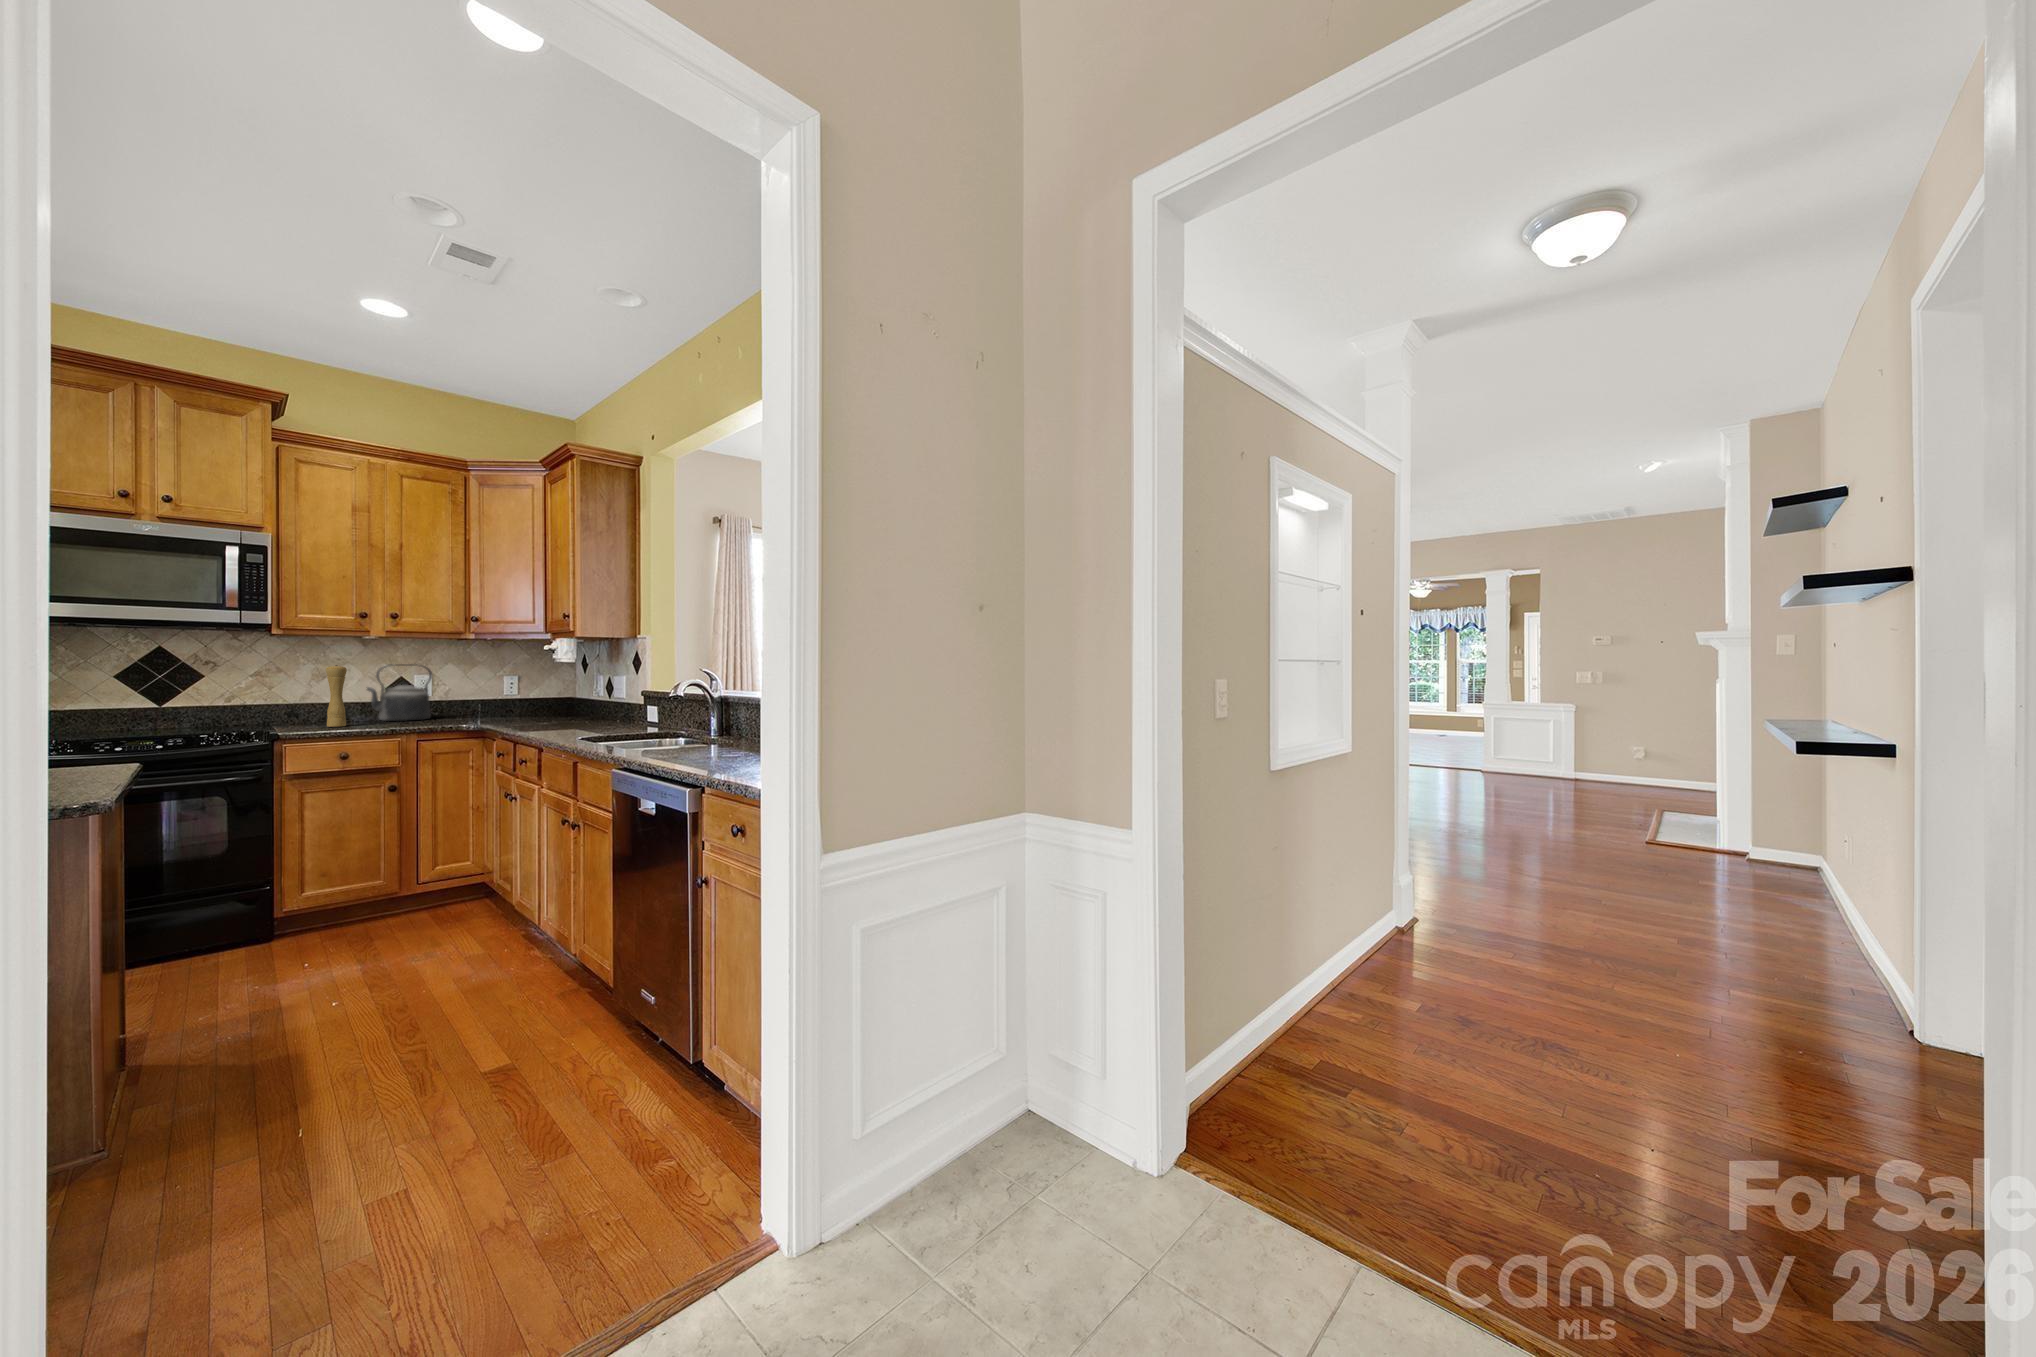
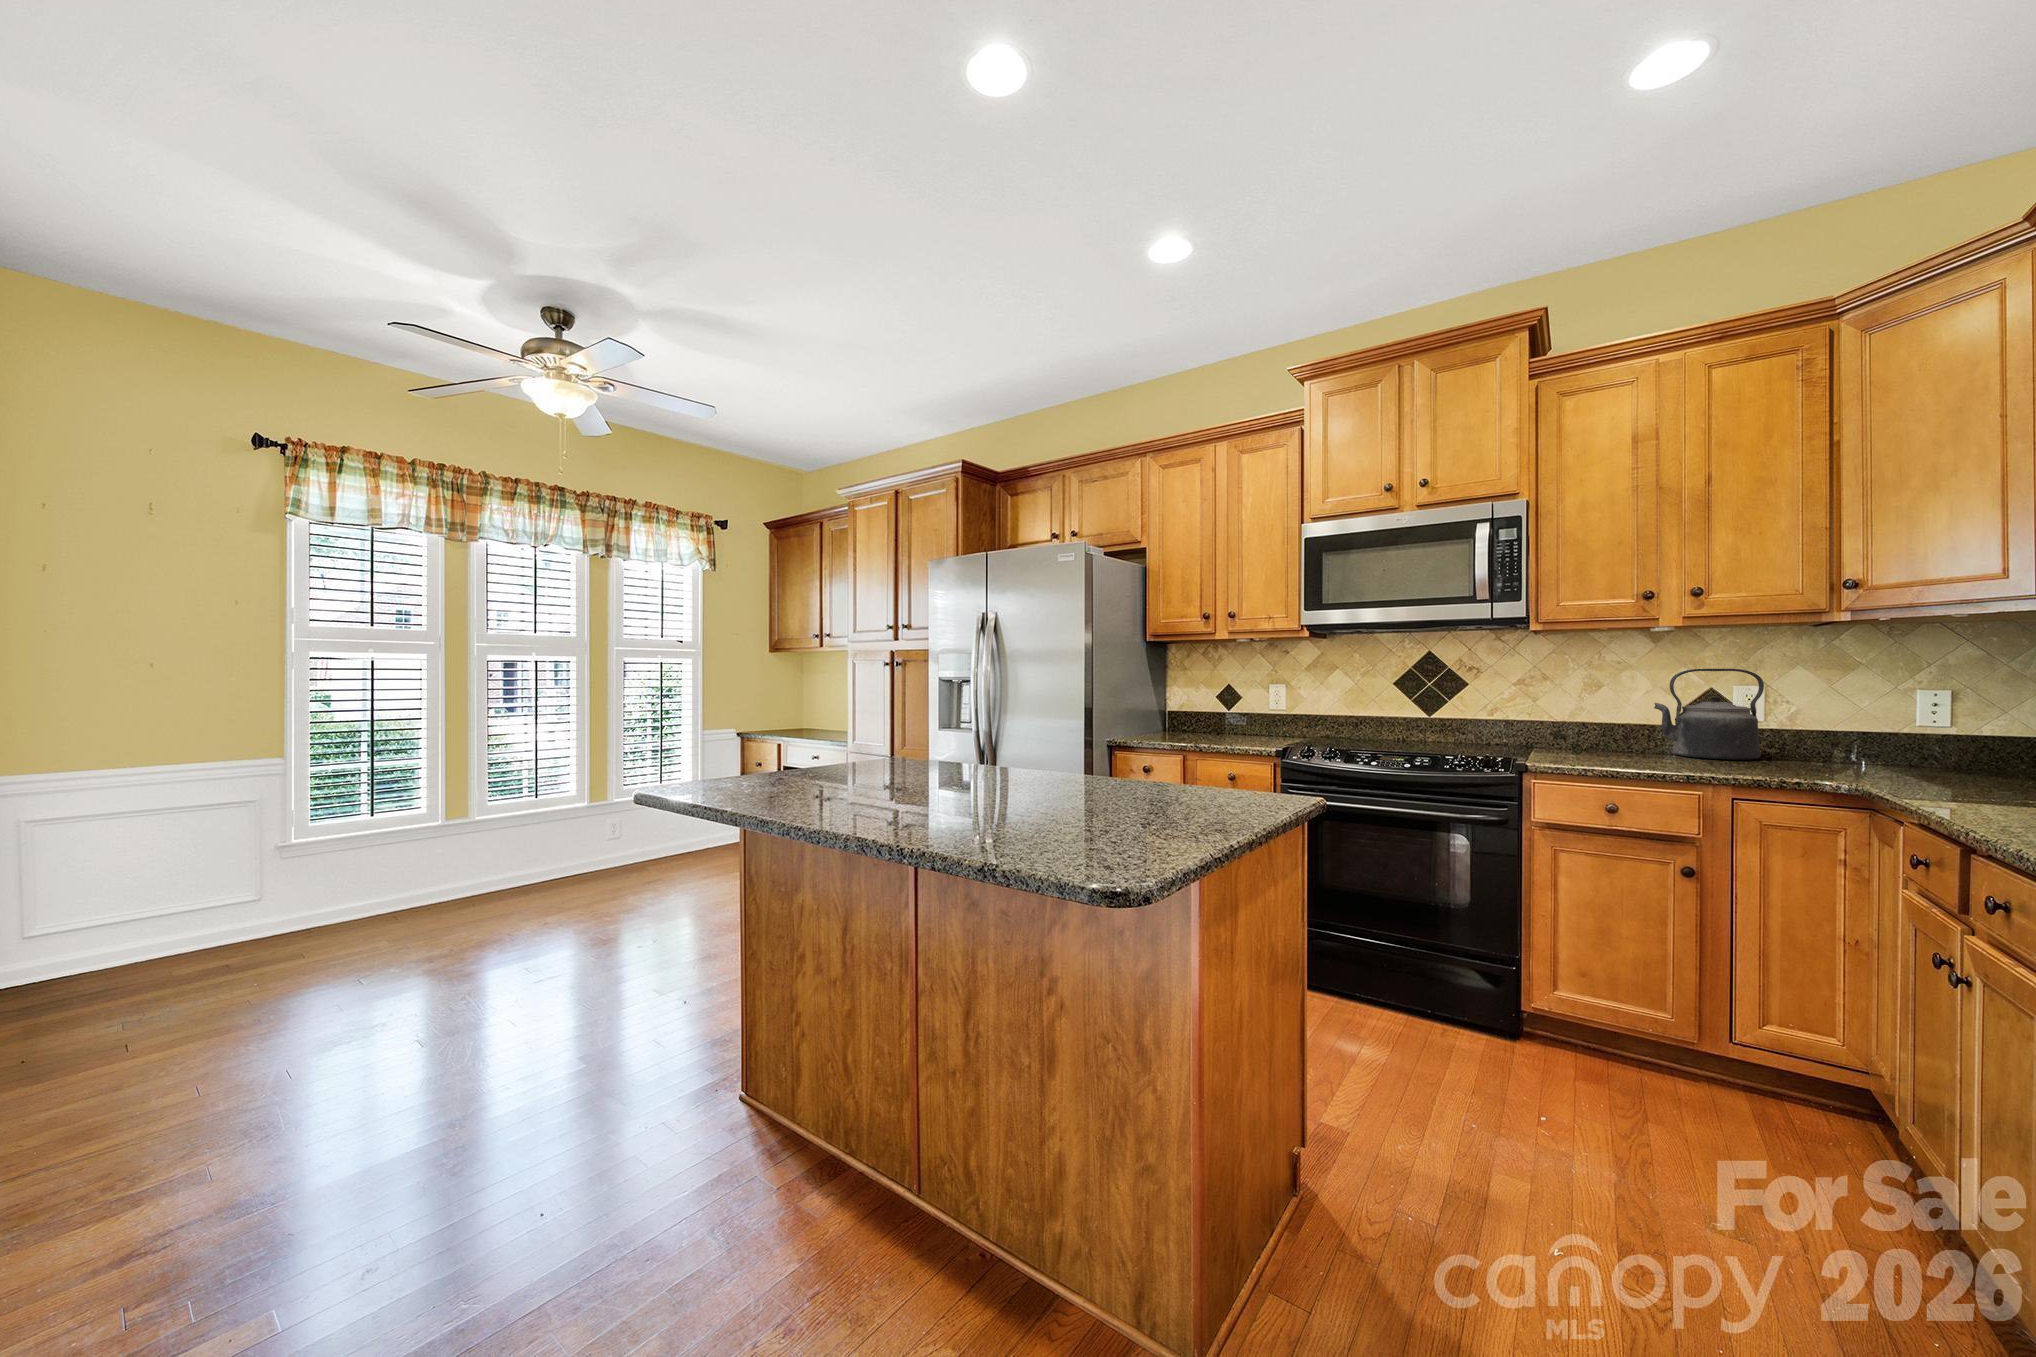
pepper mill: present [326,665,347,727] -> none [1593,671,1622,760]

